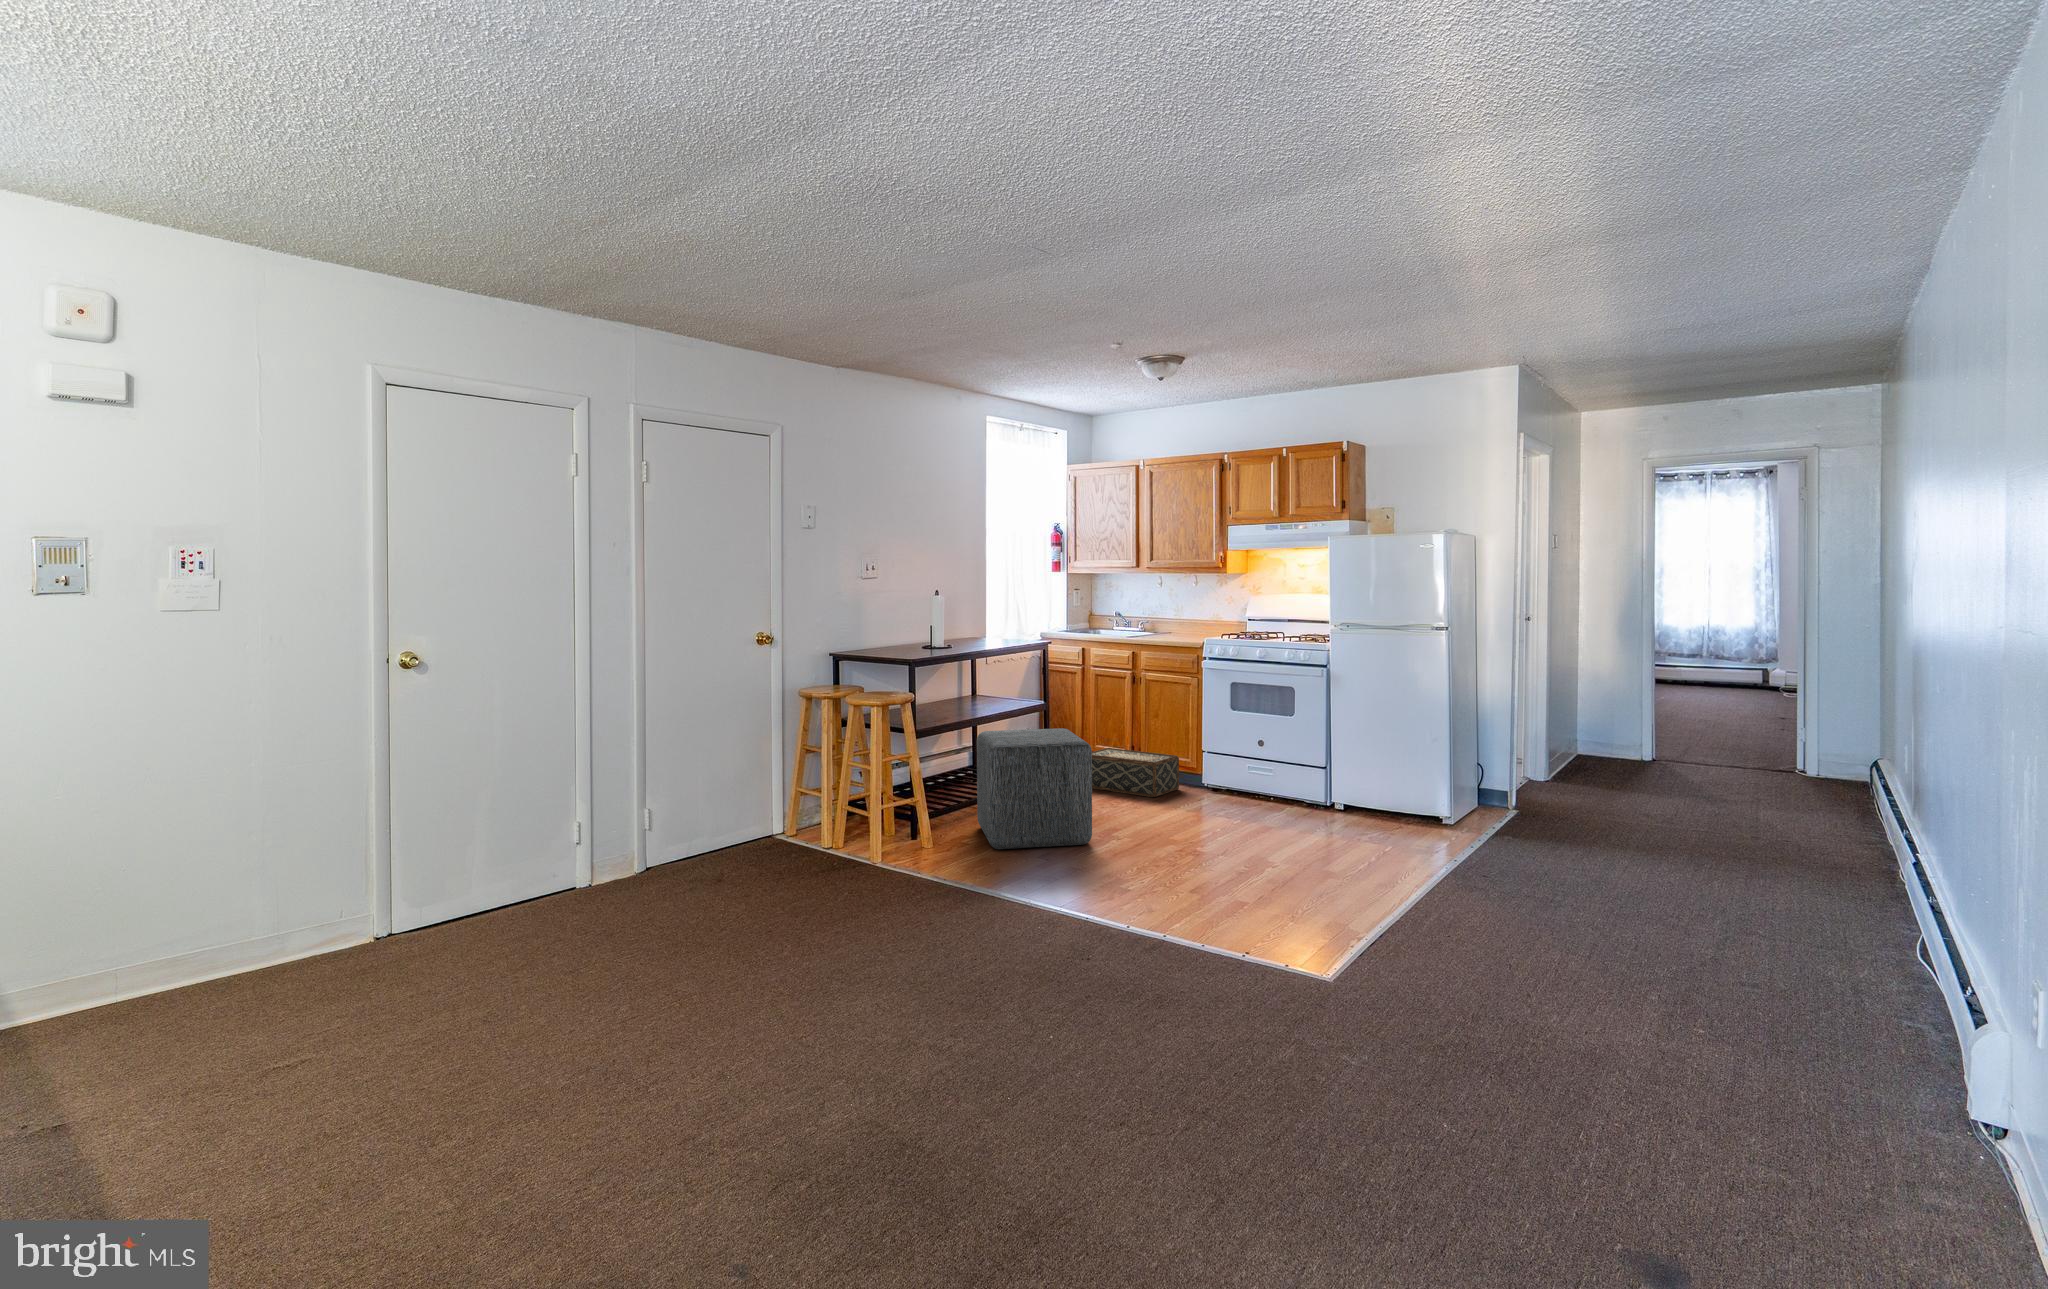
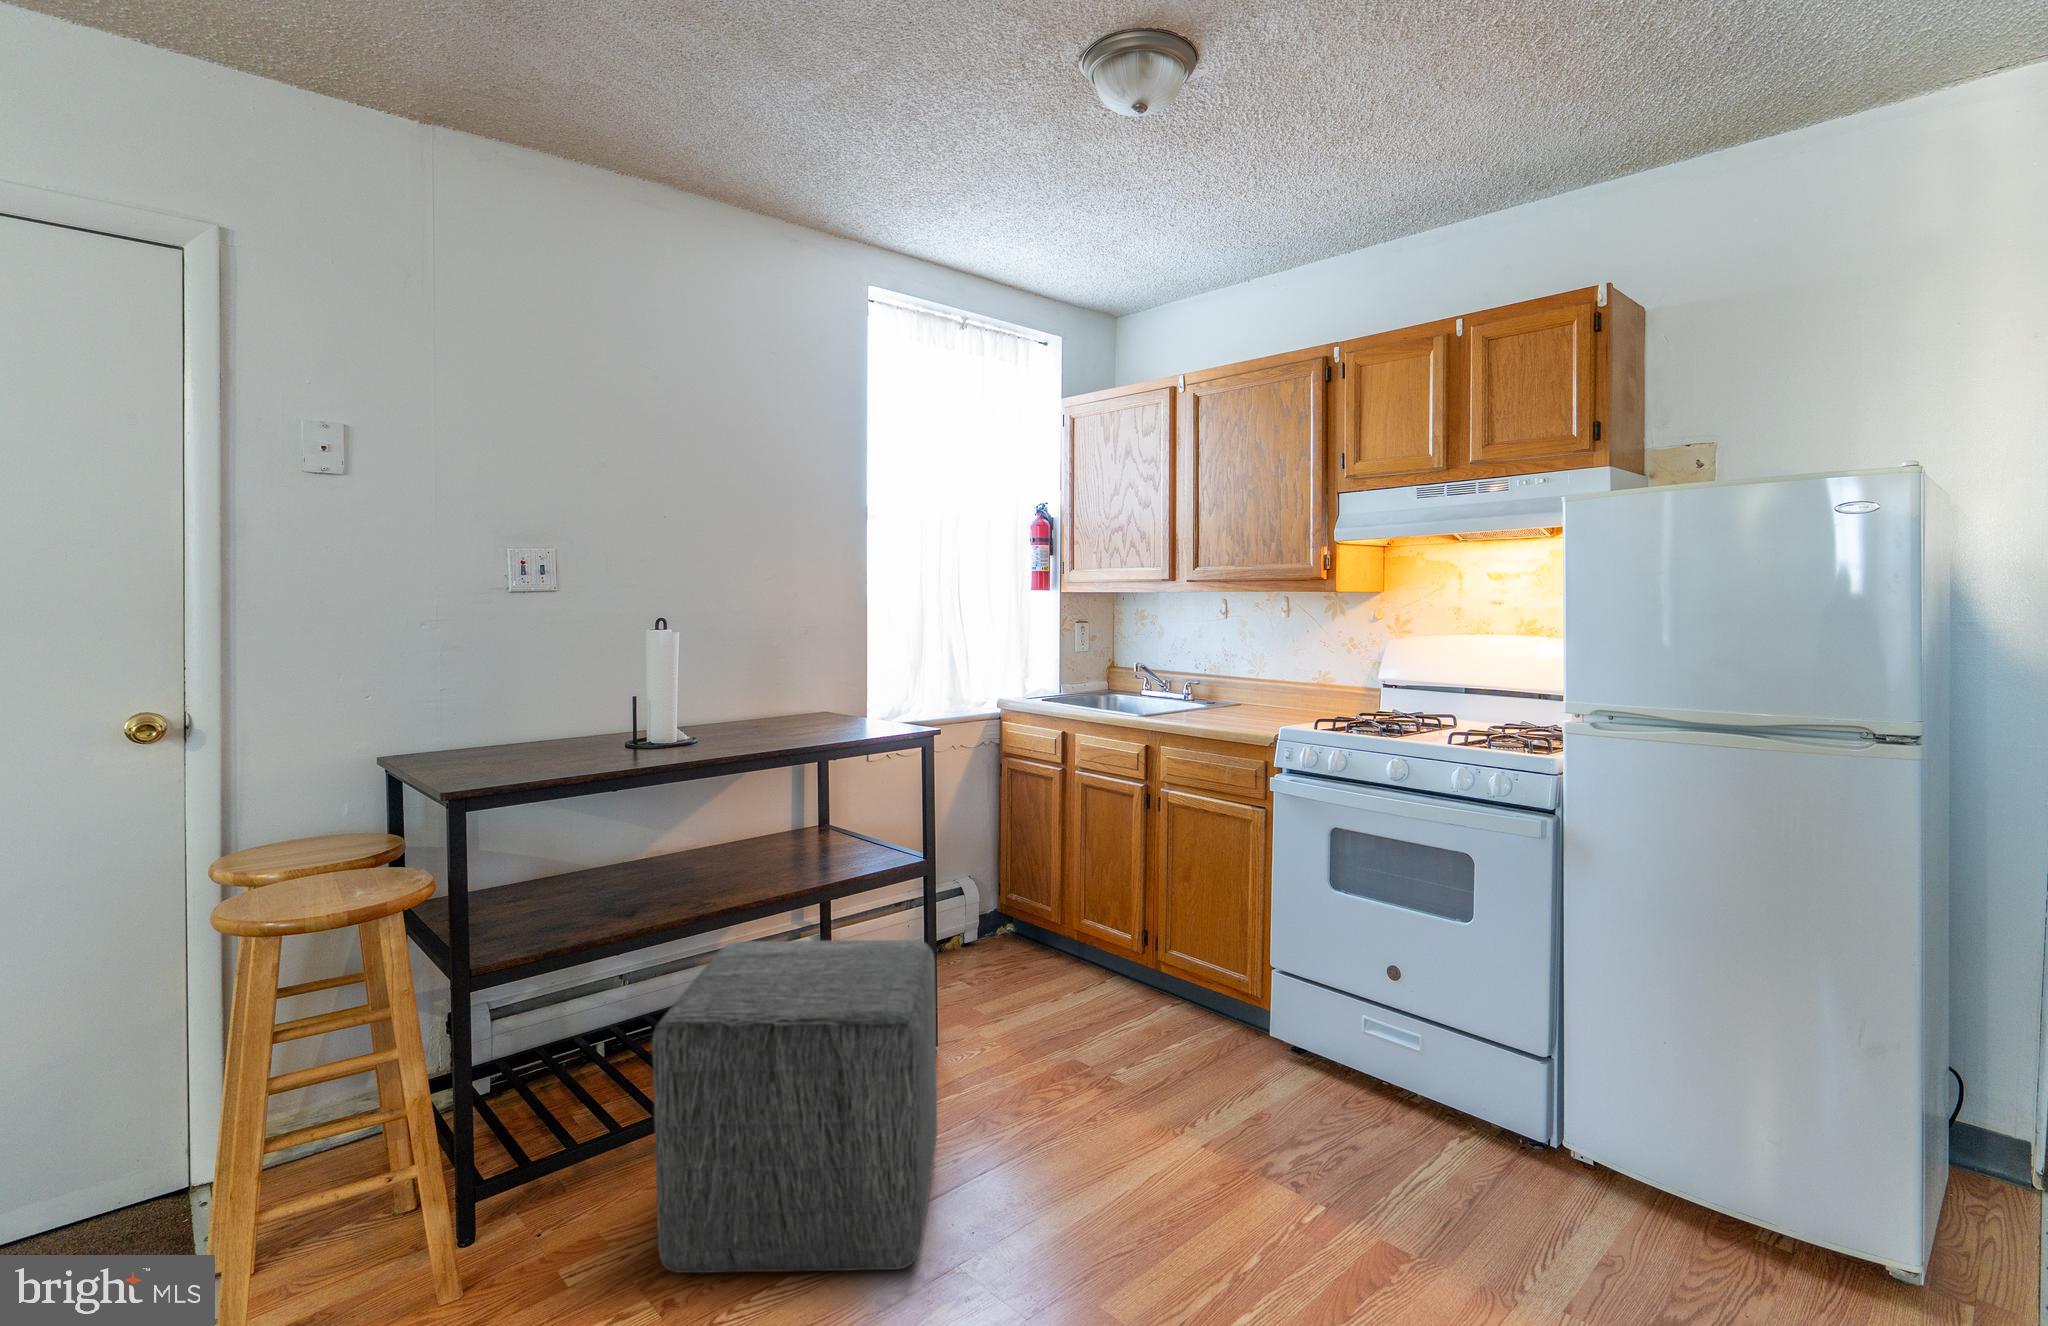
woven basket: present [1092,748,1179,797] -> none [1039,926,1227,1059]

